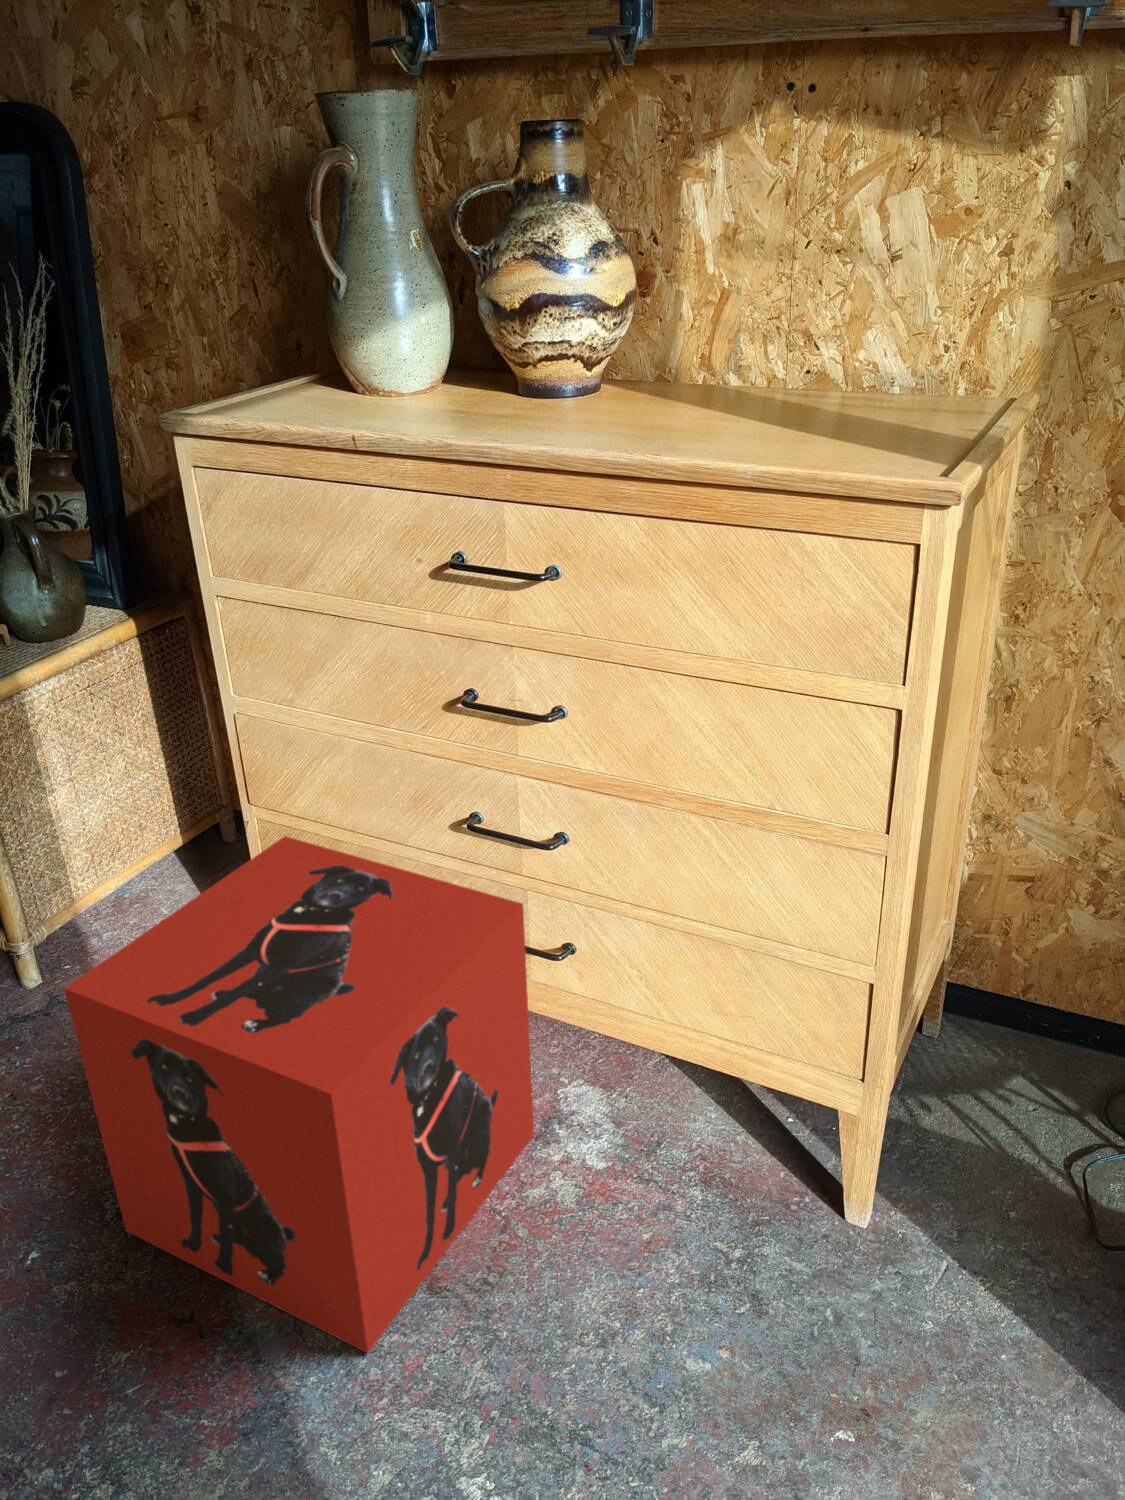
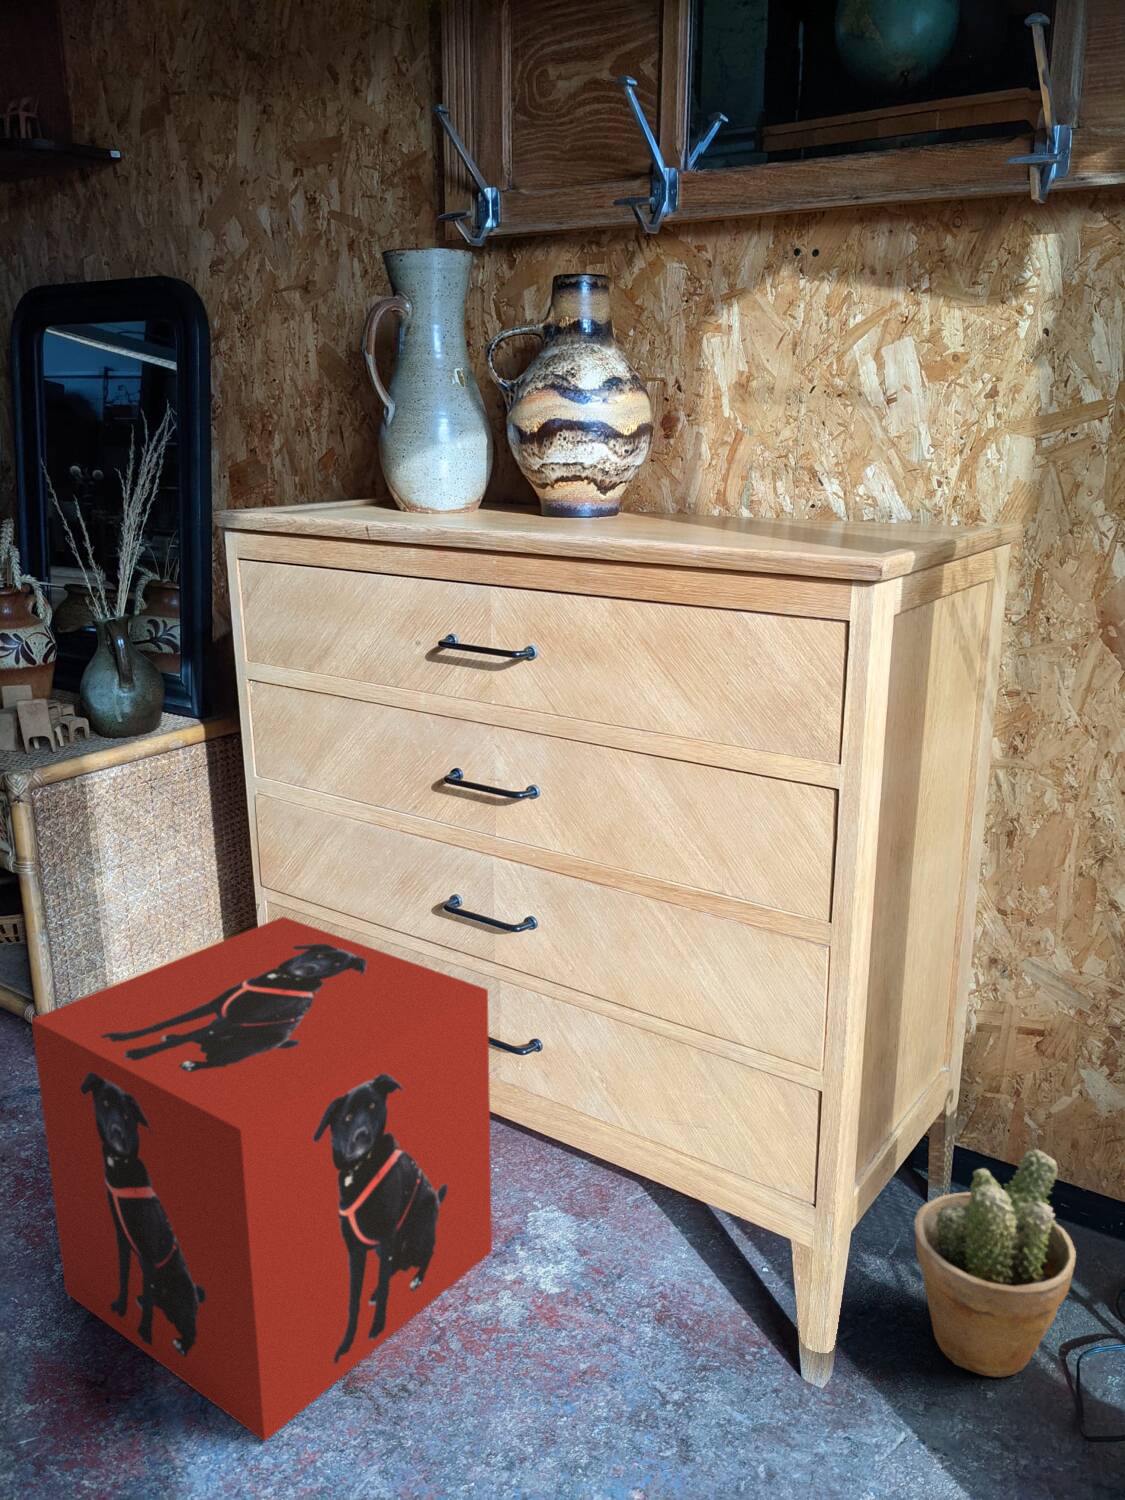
potted plant: none [939,1000,1087,1199] -> present [915,1150,1076,1377]

